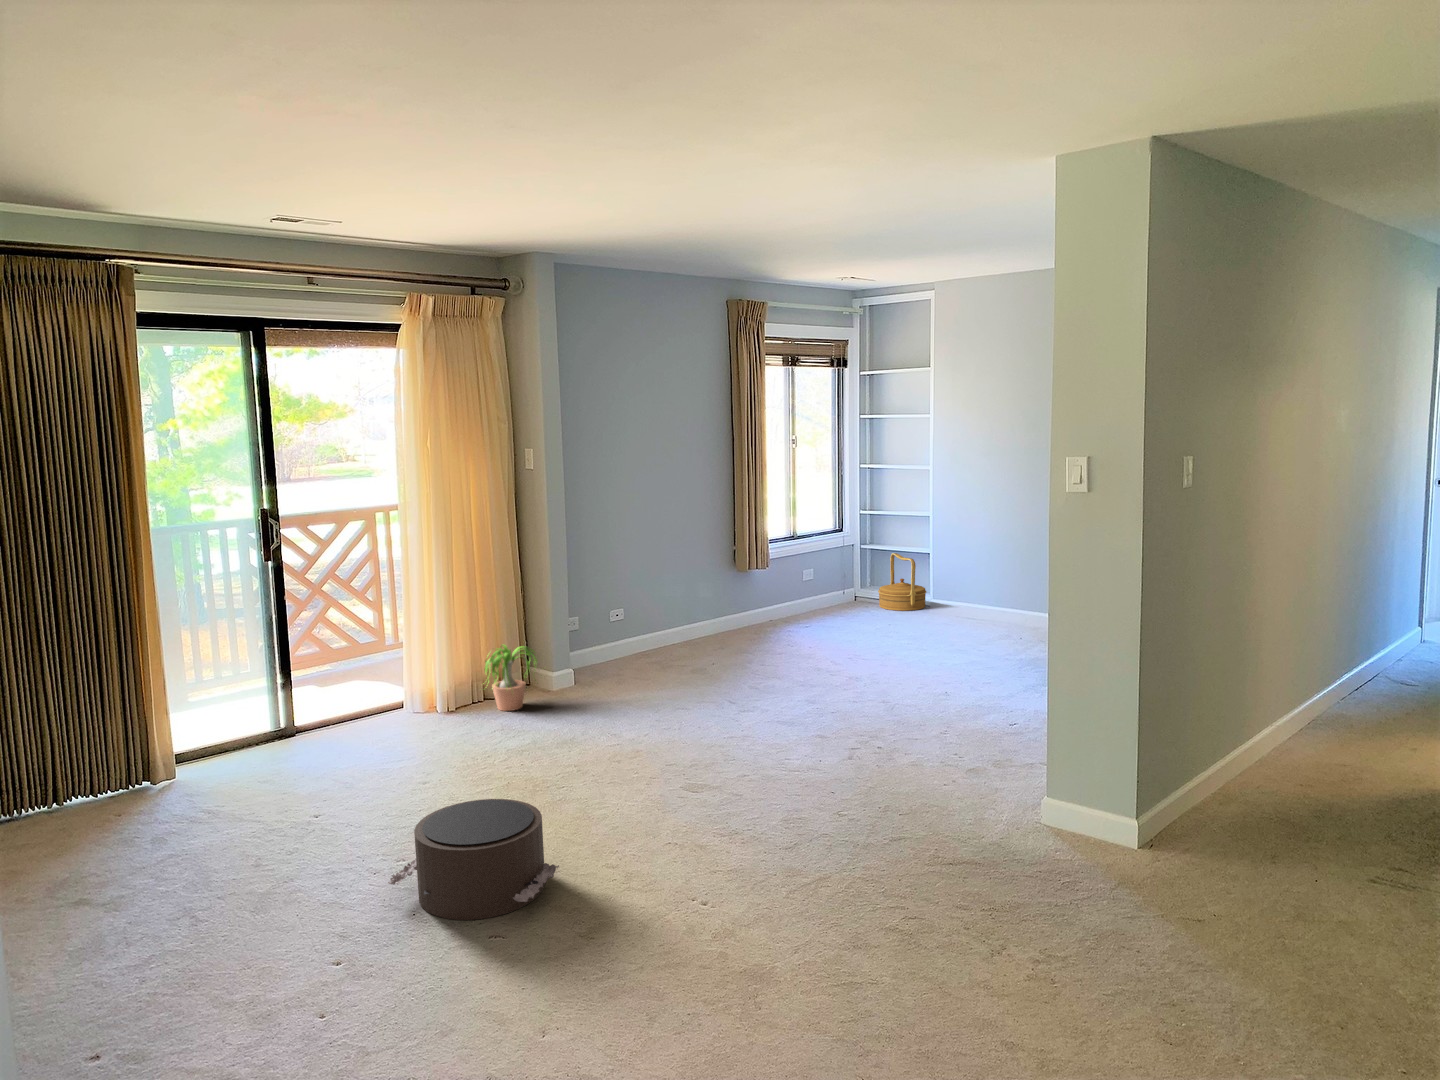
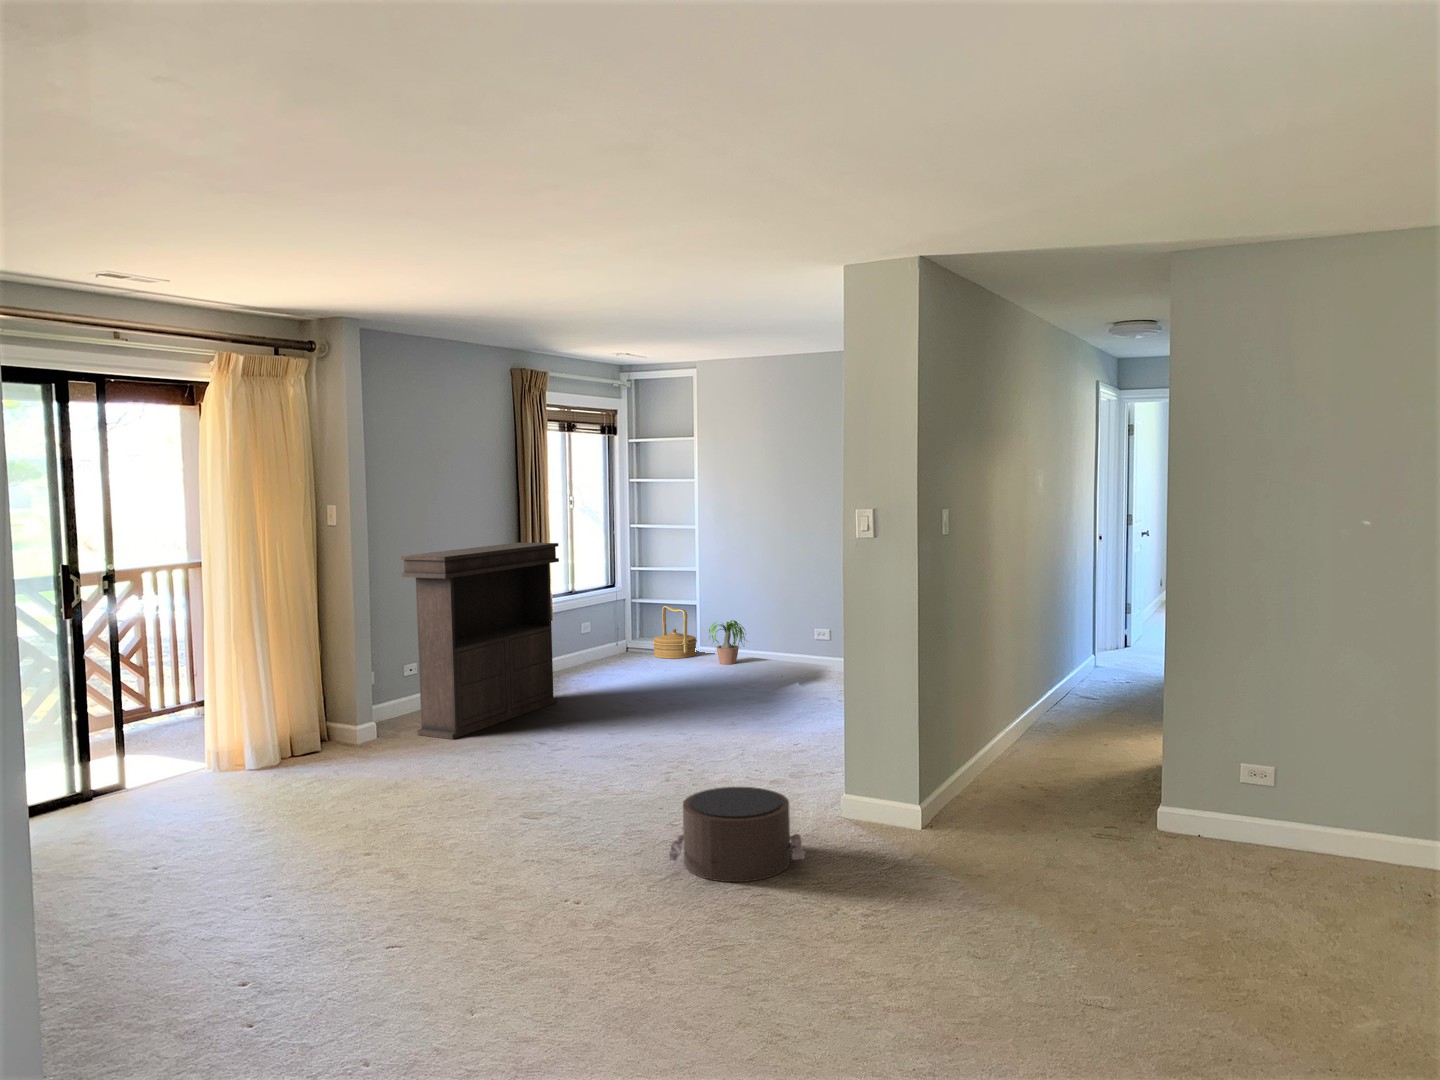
console table: none [594,487,765,694] -> present [401,543,559,739]
potted plant: present [485,645,537,711] -> present [709,620,745,664]
pouf: present [388,799,559,920] -> present [670,787,805,882]

